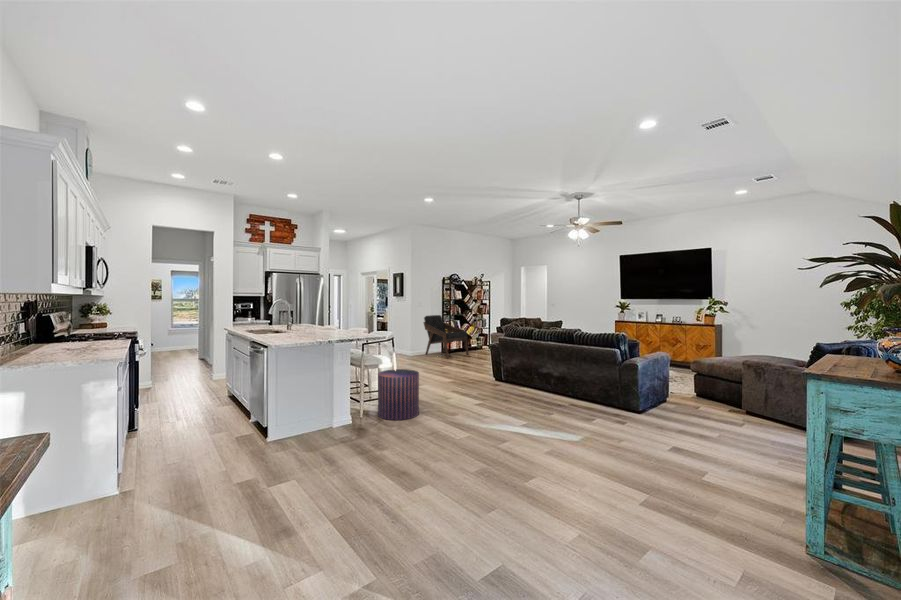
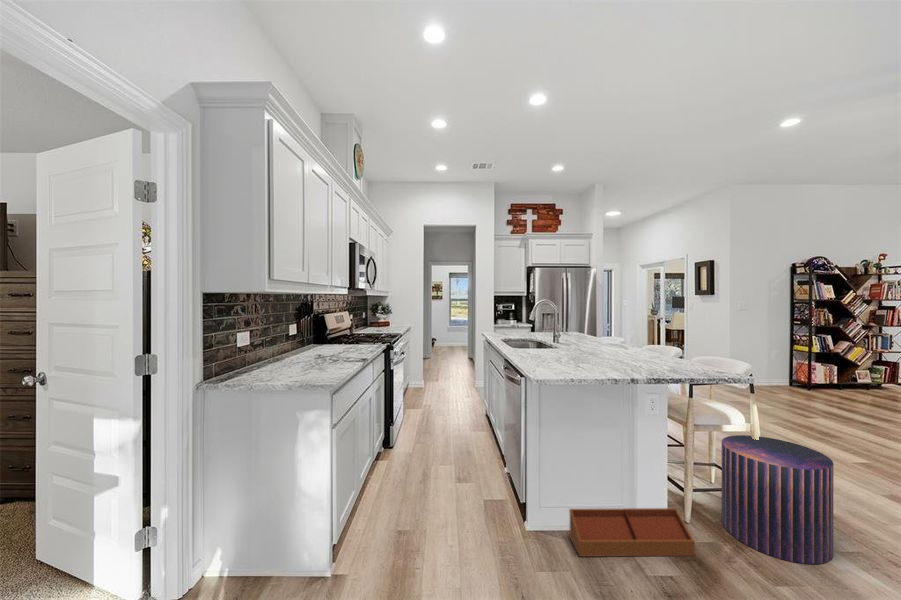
lounge chair: present [424,315,469,358] -> none [755,325,860,400]
storage bin: none [296,409,361,442] -> present [569,508,695,556]

